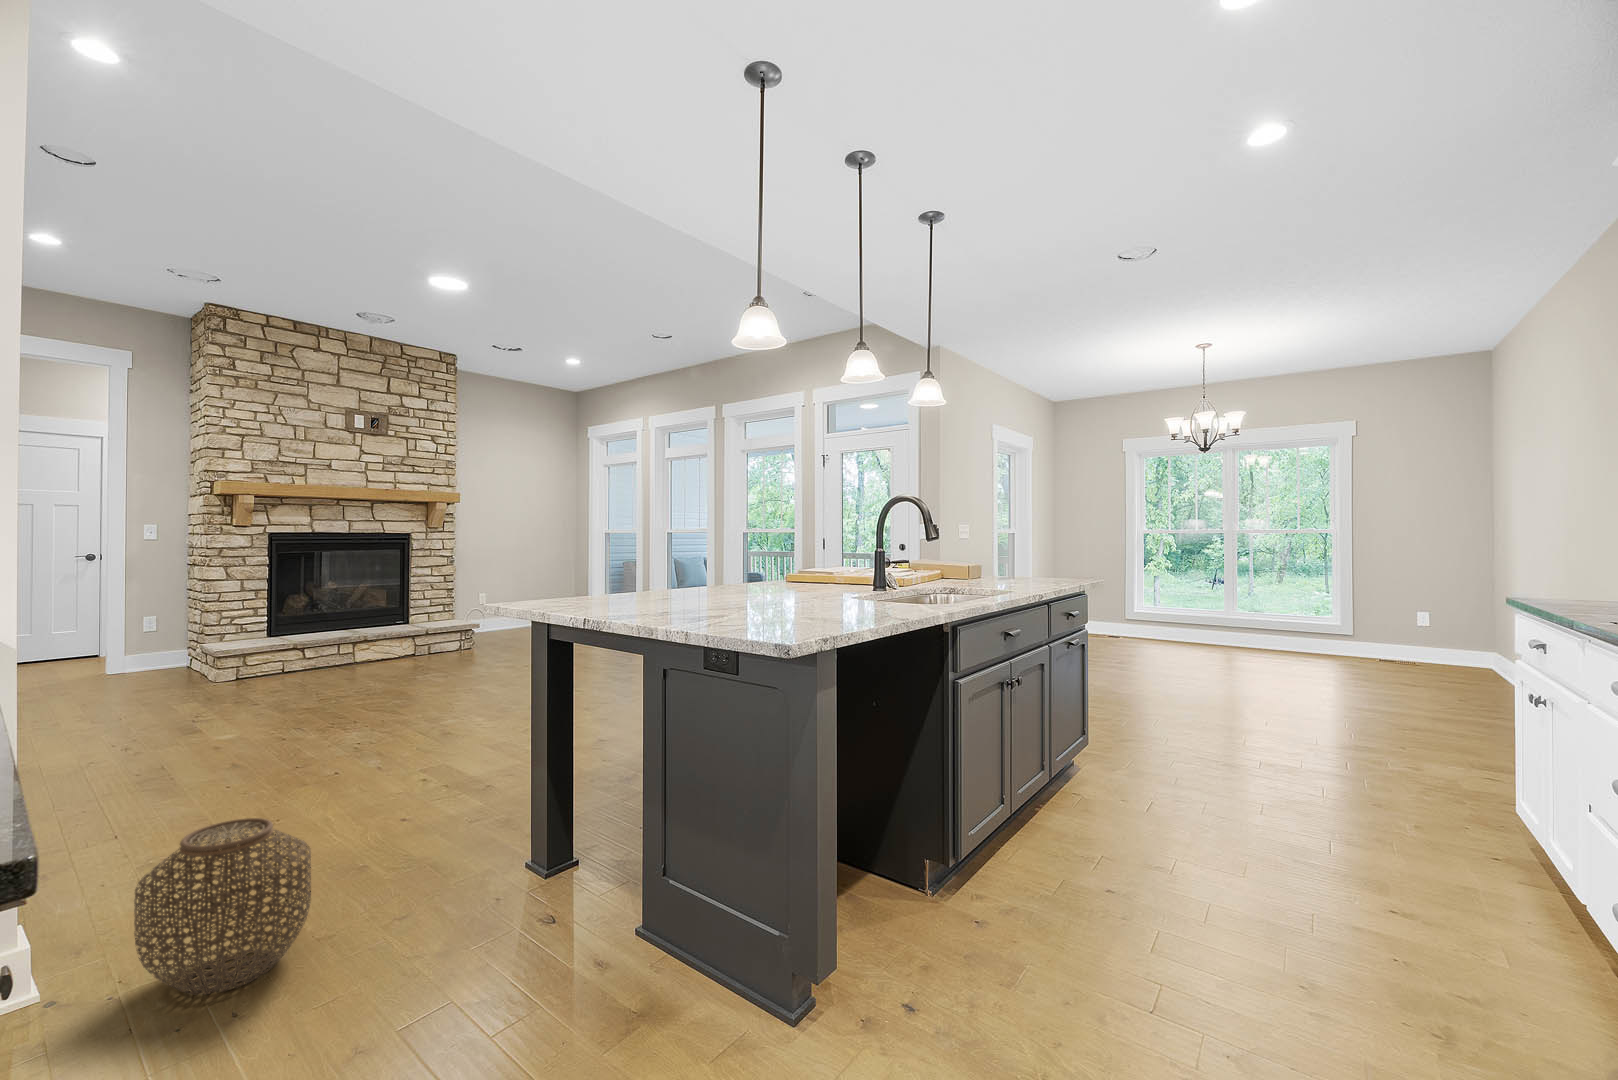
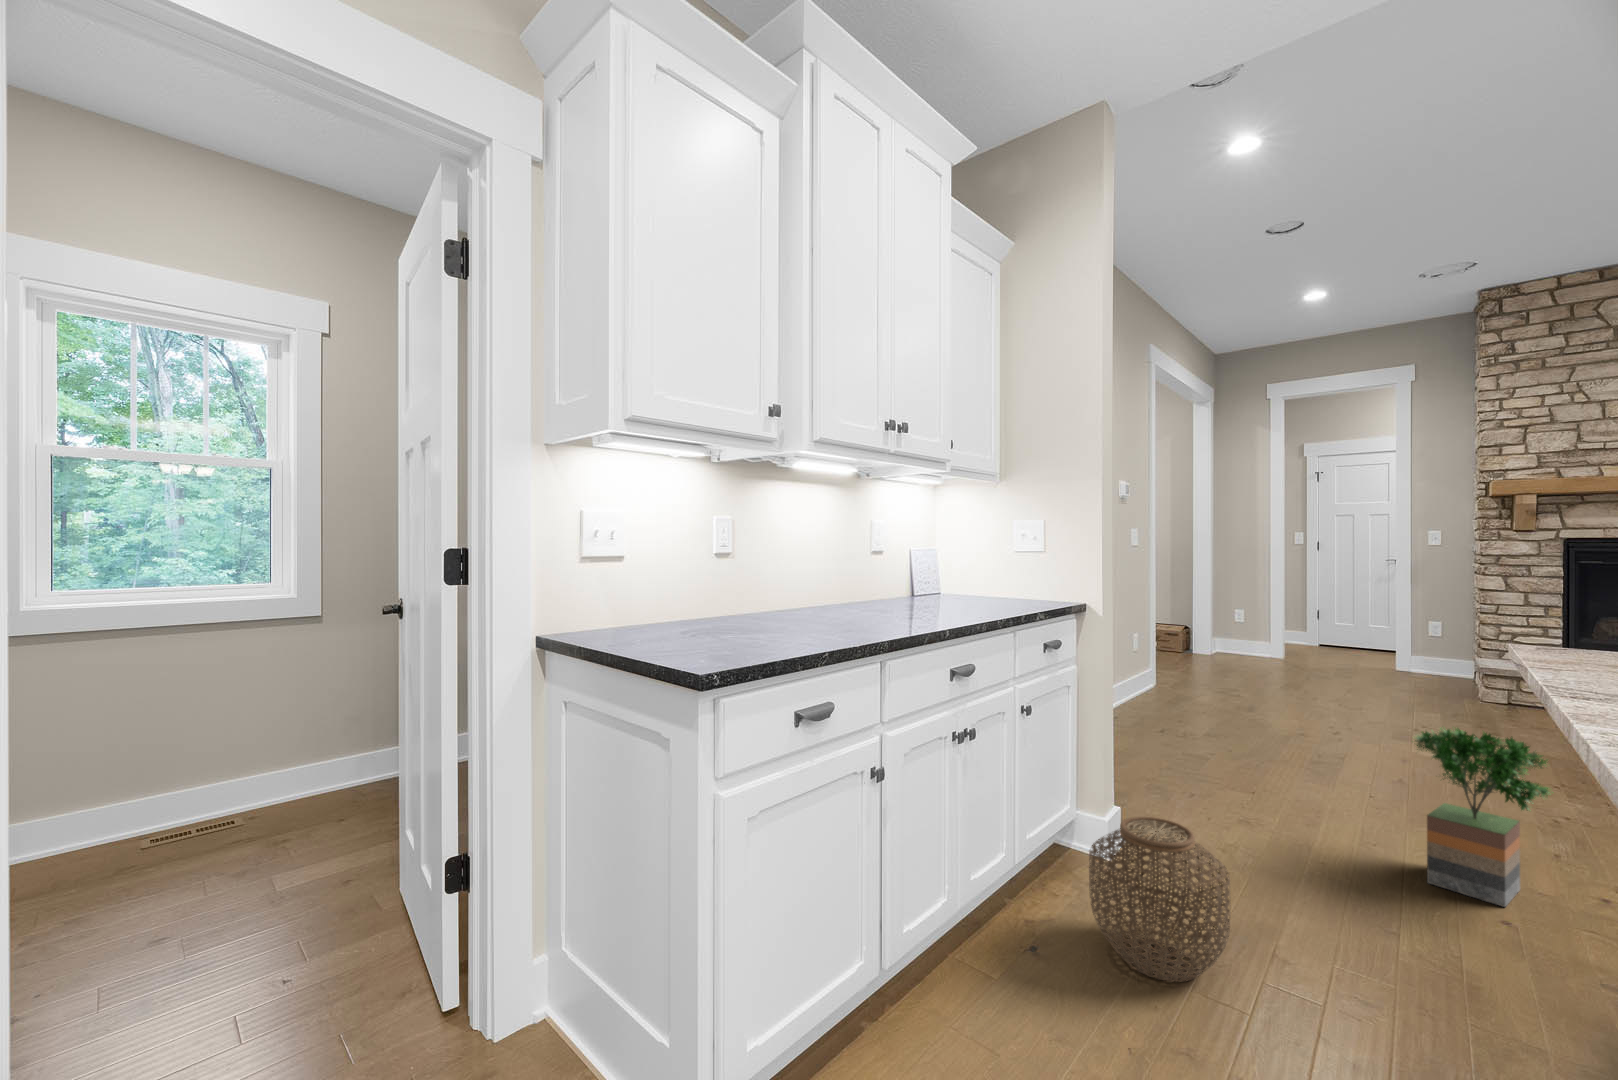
potted tree: none [315,674,413,808] -> present [1415,728,1553,907]

